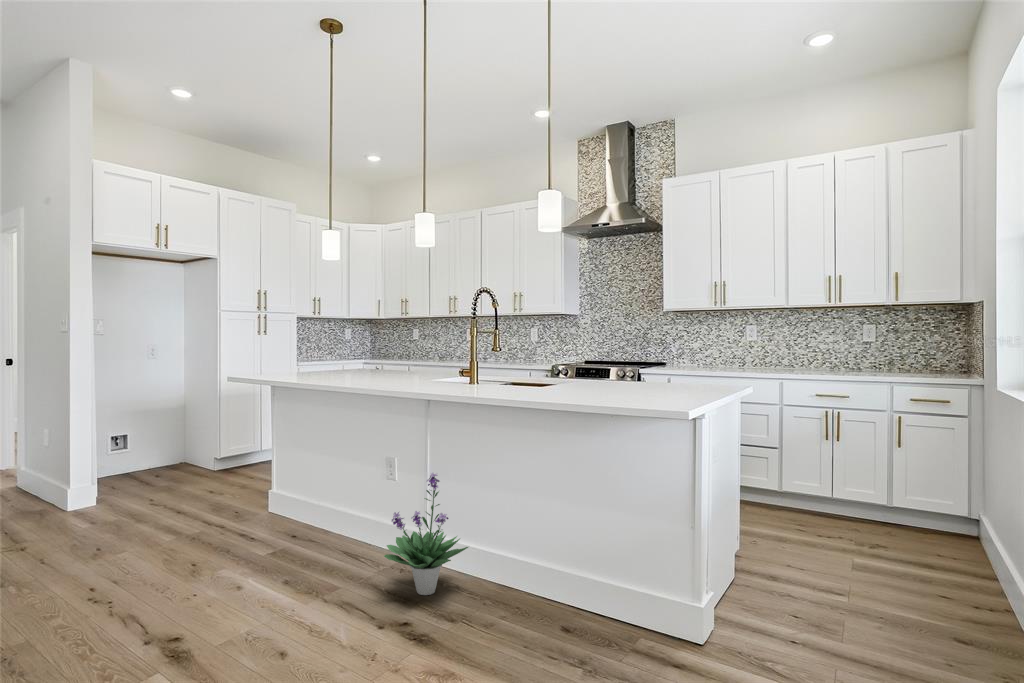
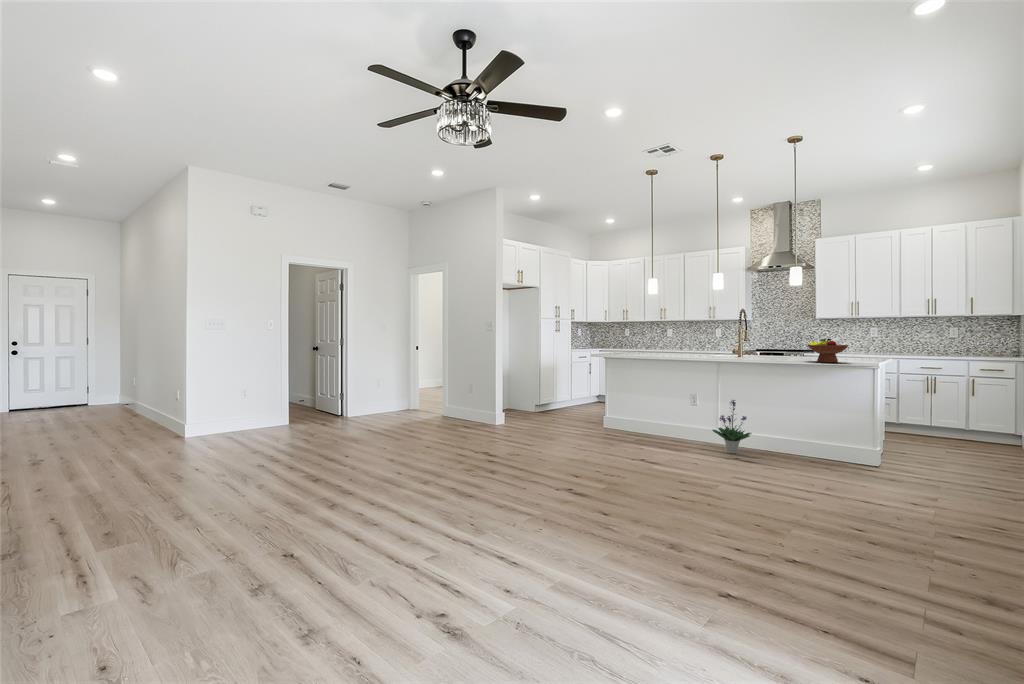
fruit bowl: none [563,338,646,394] -> present [807,338,849,363]

